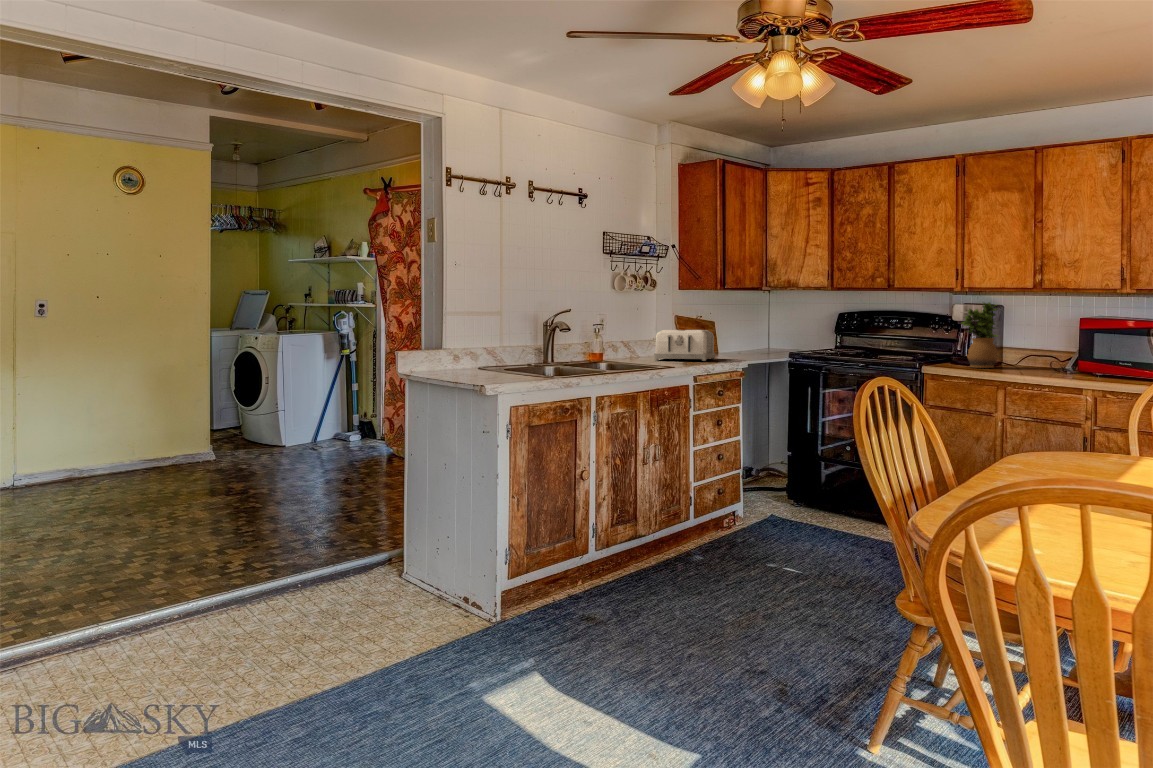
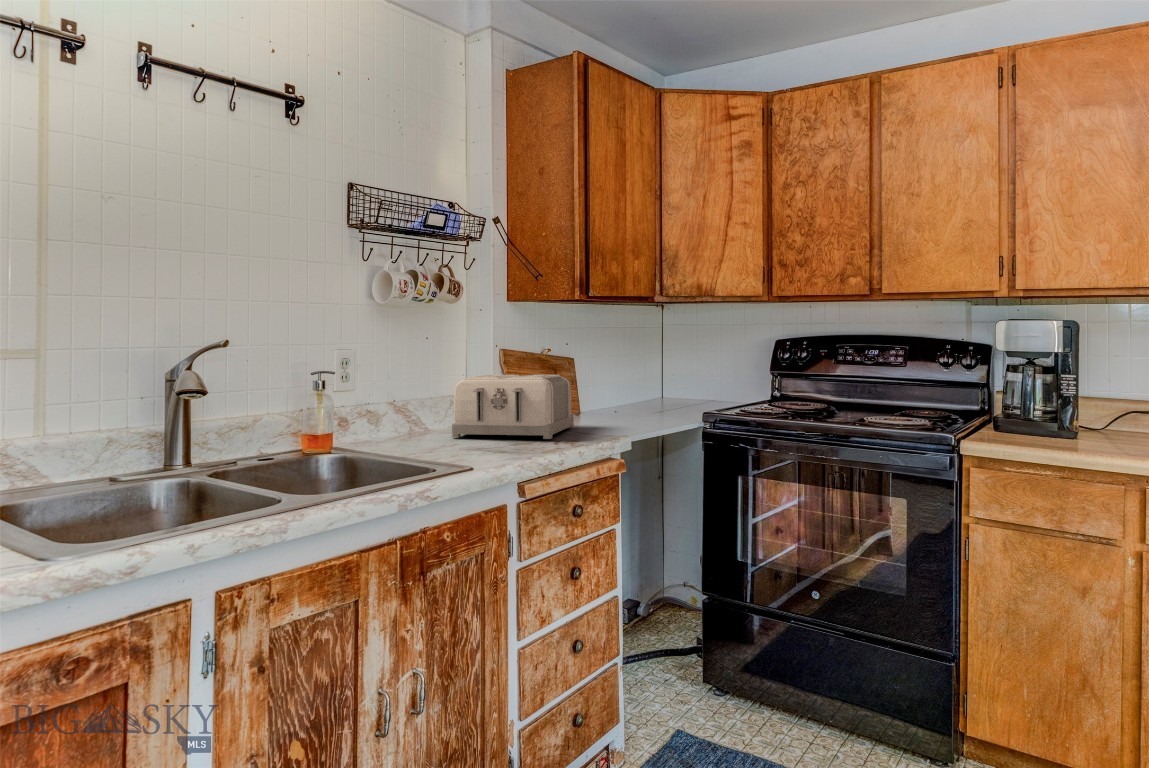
potted plant: present [962,303,998,368] -> none [1034,320,1117,450]

